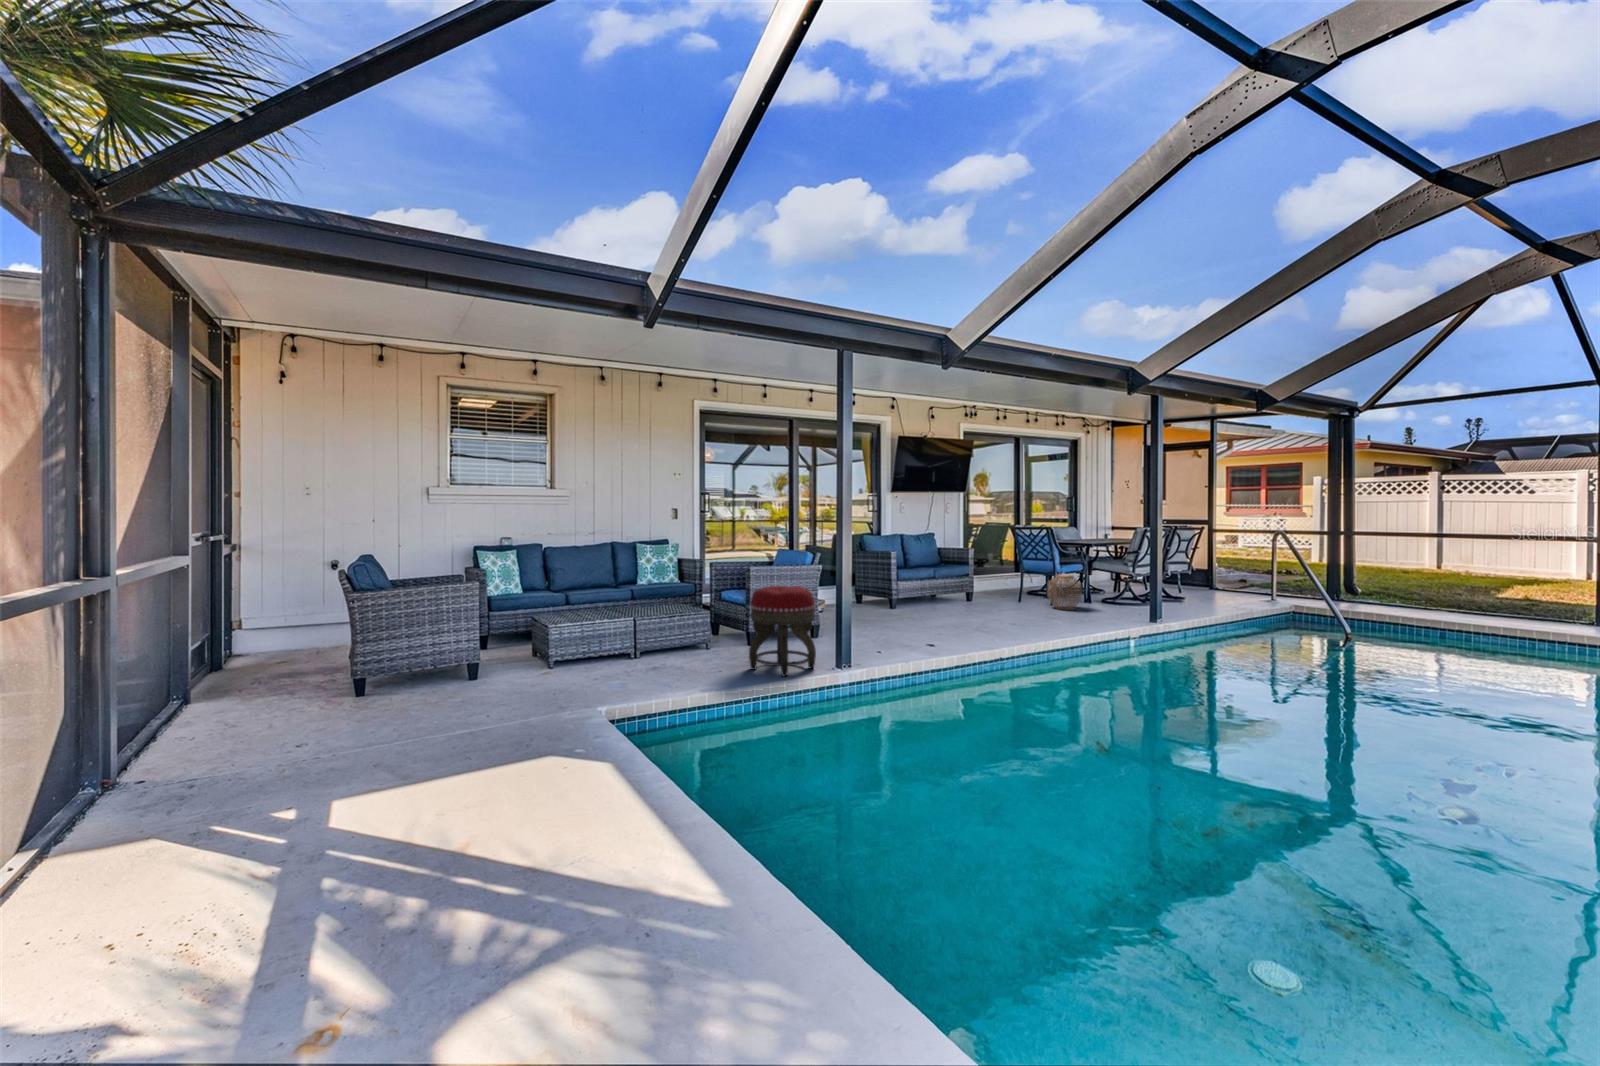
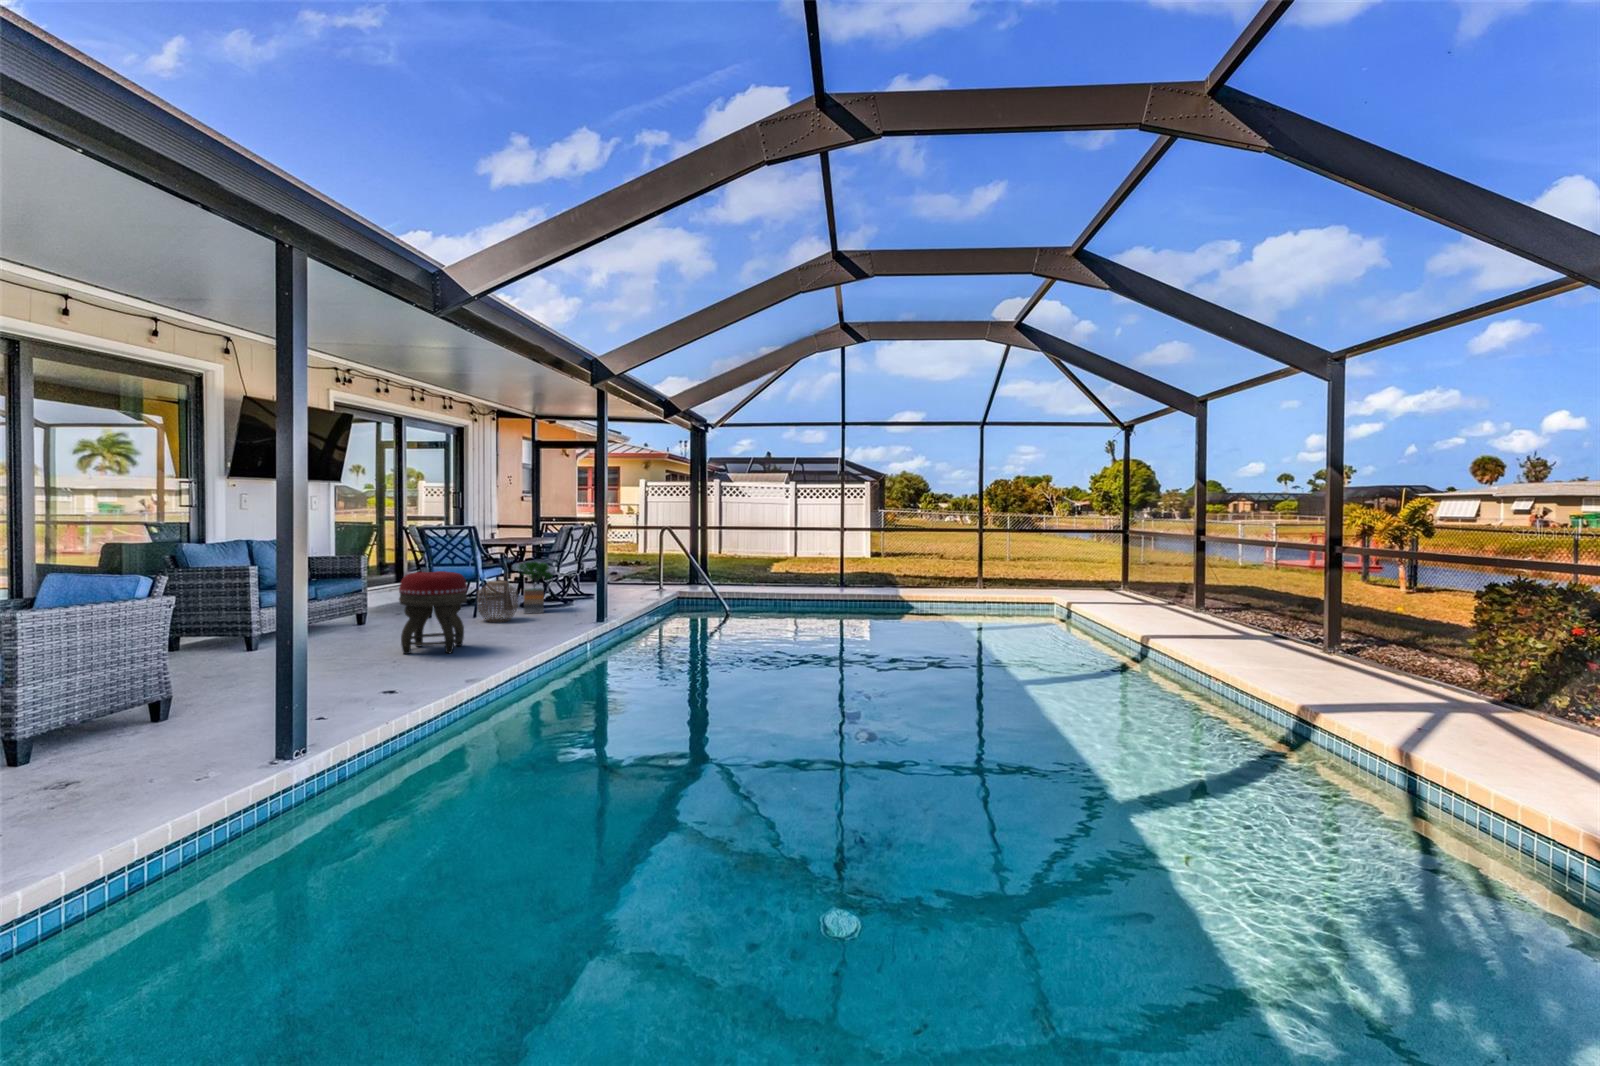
potted tree: none [1089,559,1122,606] -> present [519,561,552,614]
footstool: present [749,586,816,676] -> present [399,571,467,654]

